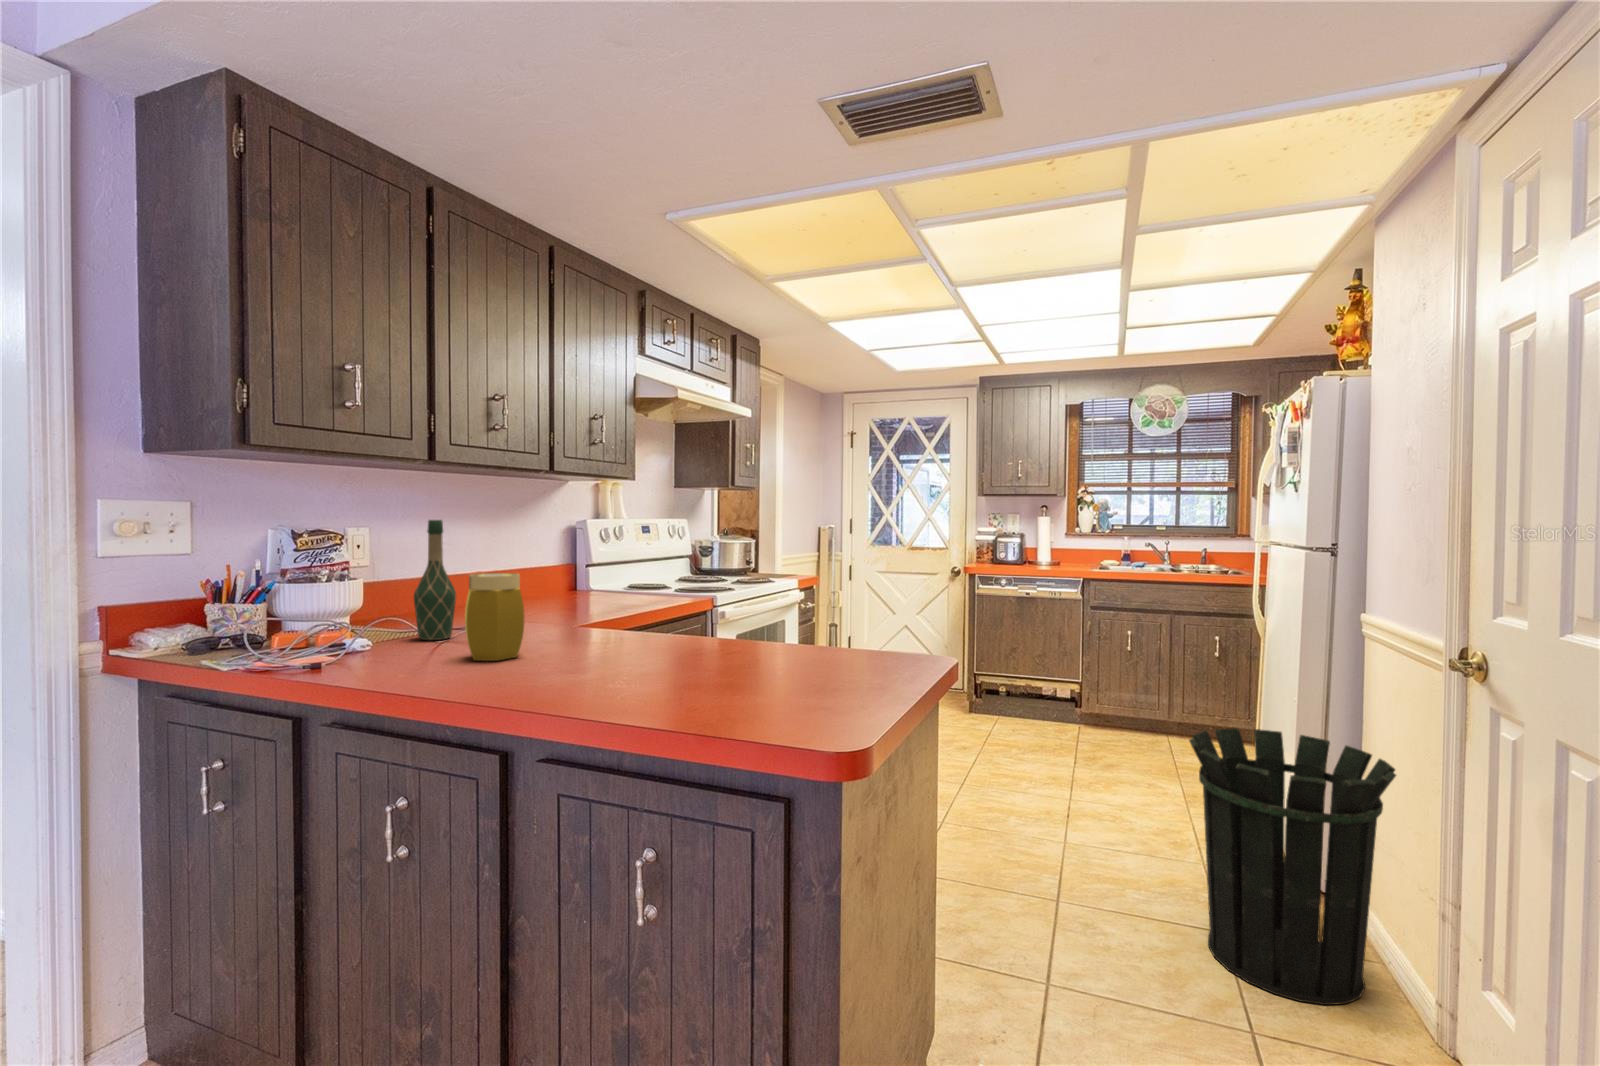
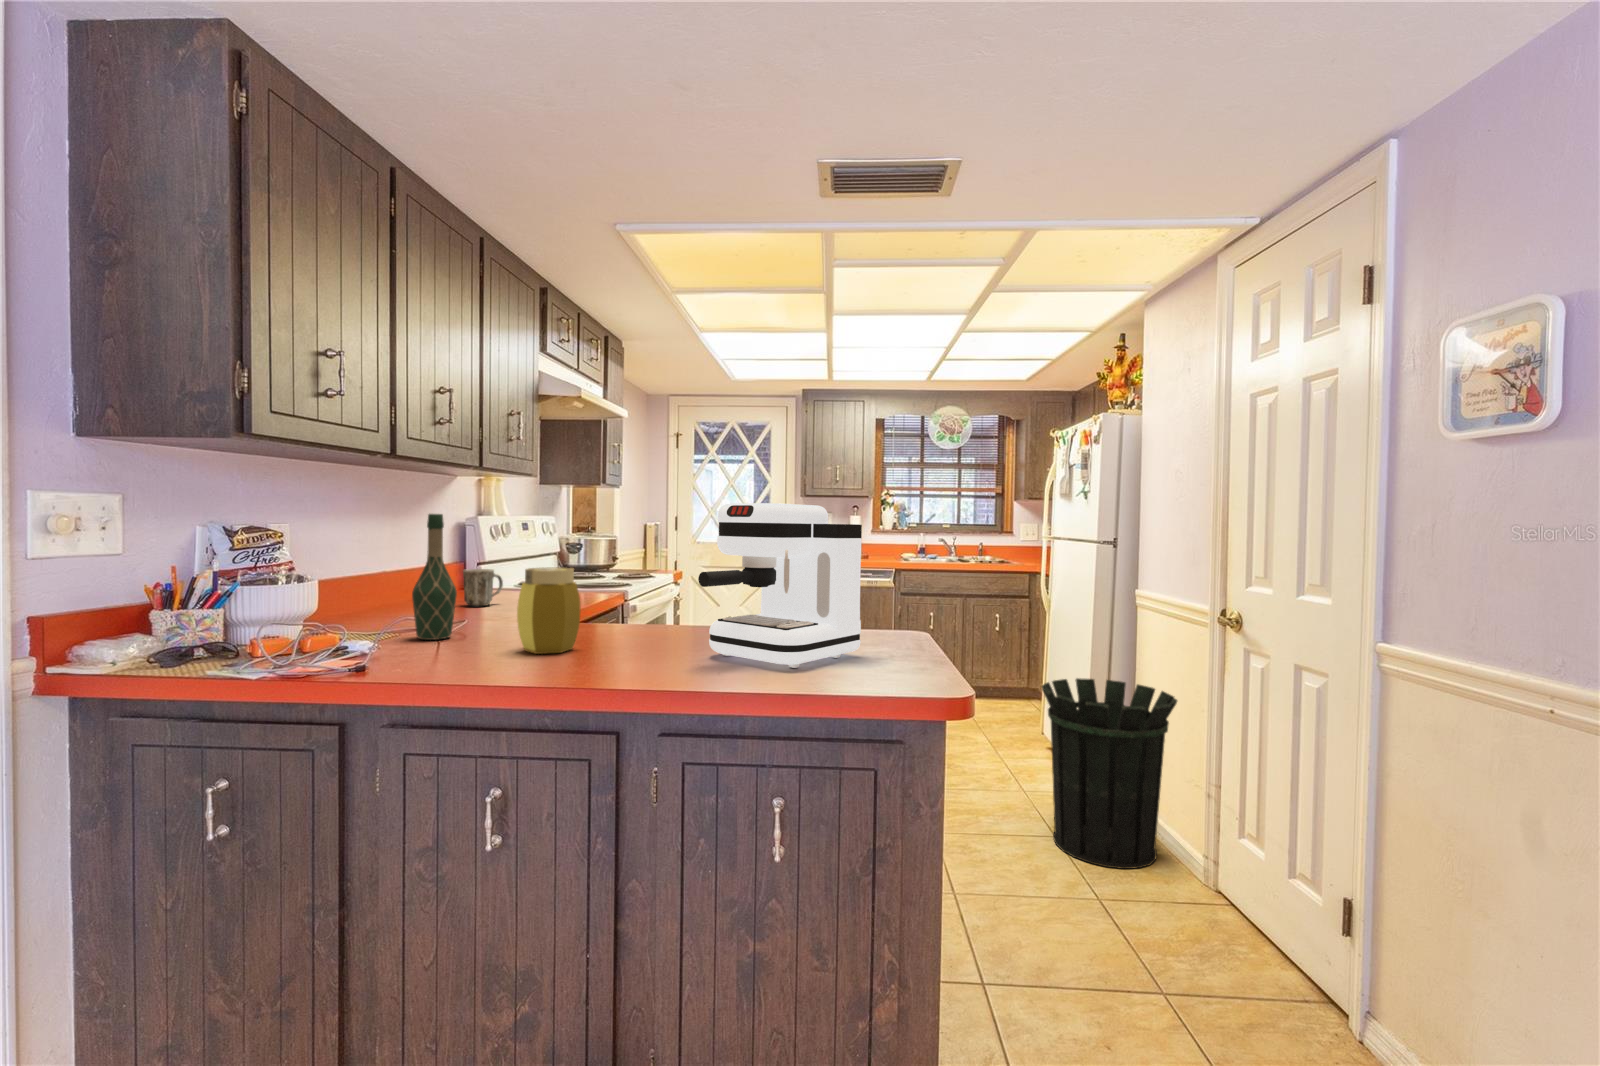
coffee maker: none [579,504,782,696] -> present [698,503,862,668]
mug: none [535,572,573,608] -> present [463,569,503,606]

